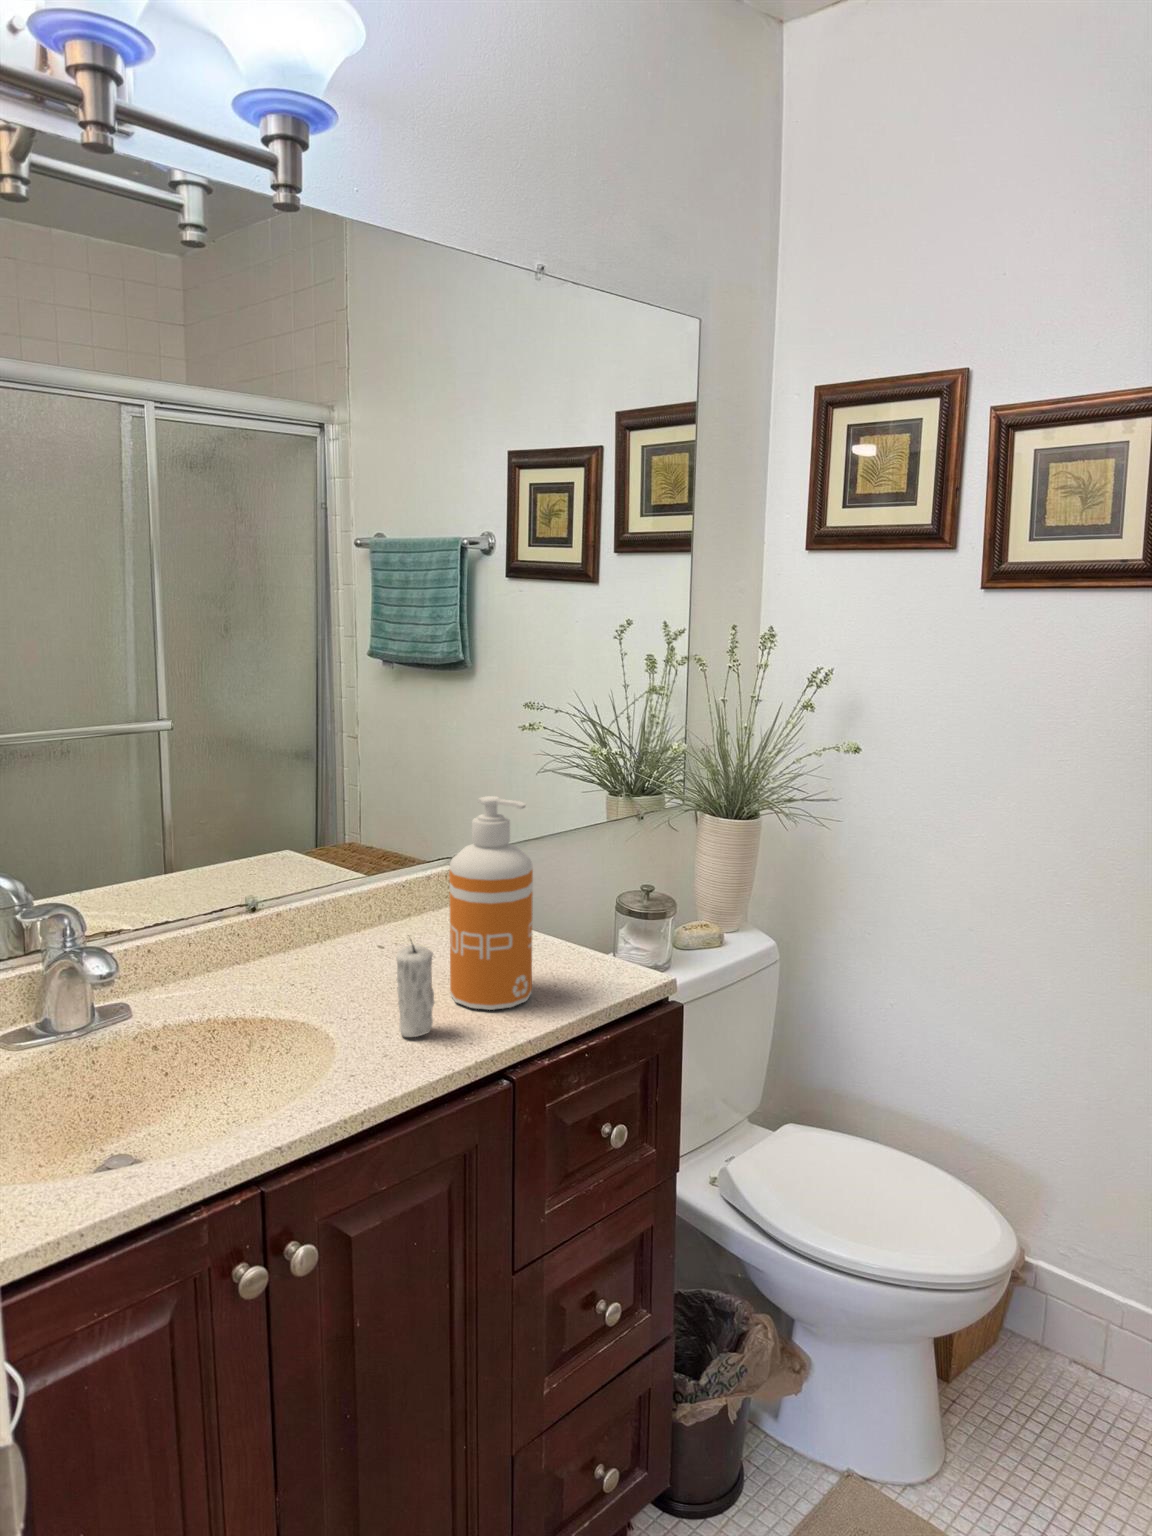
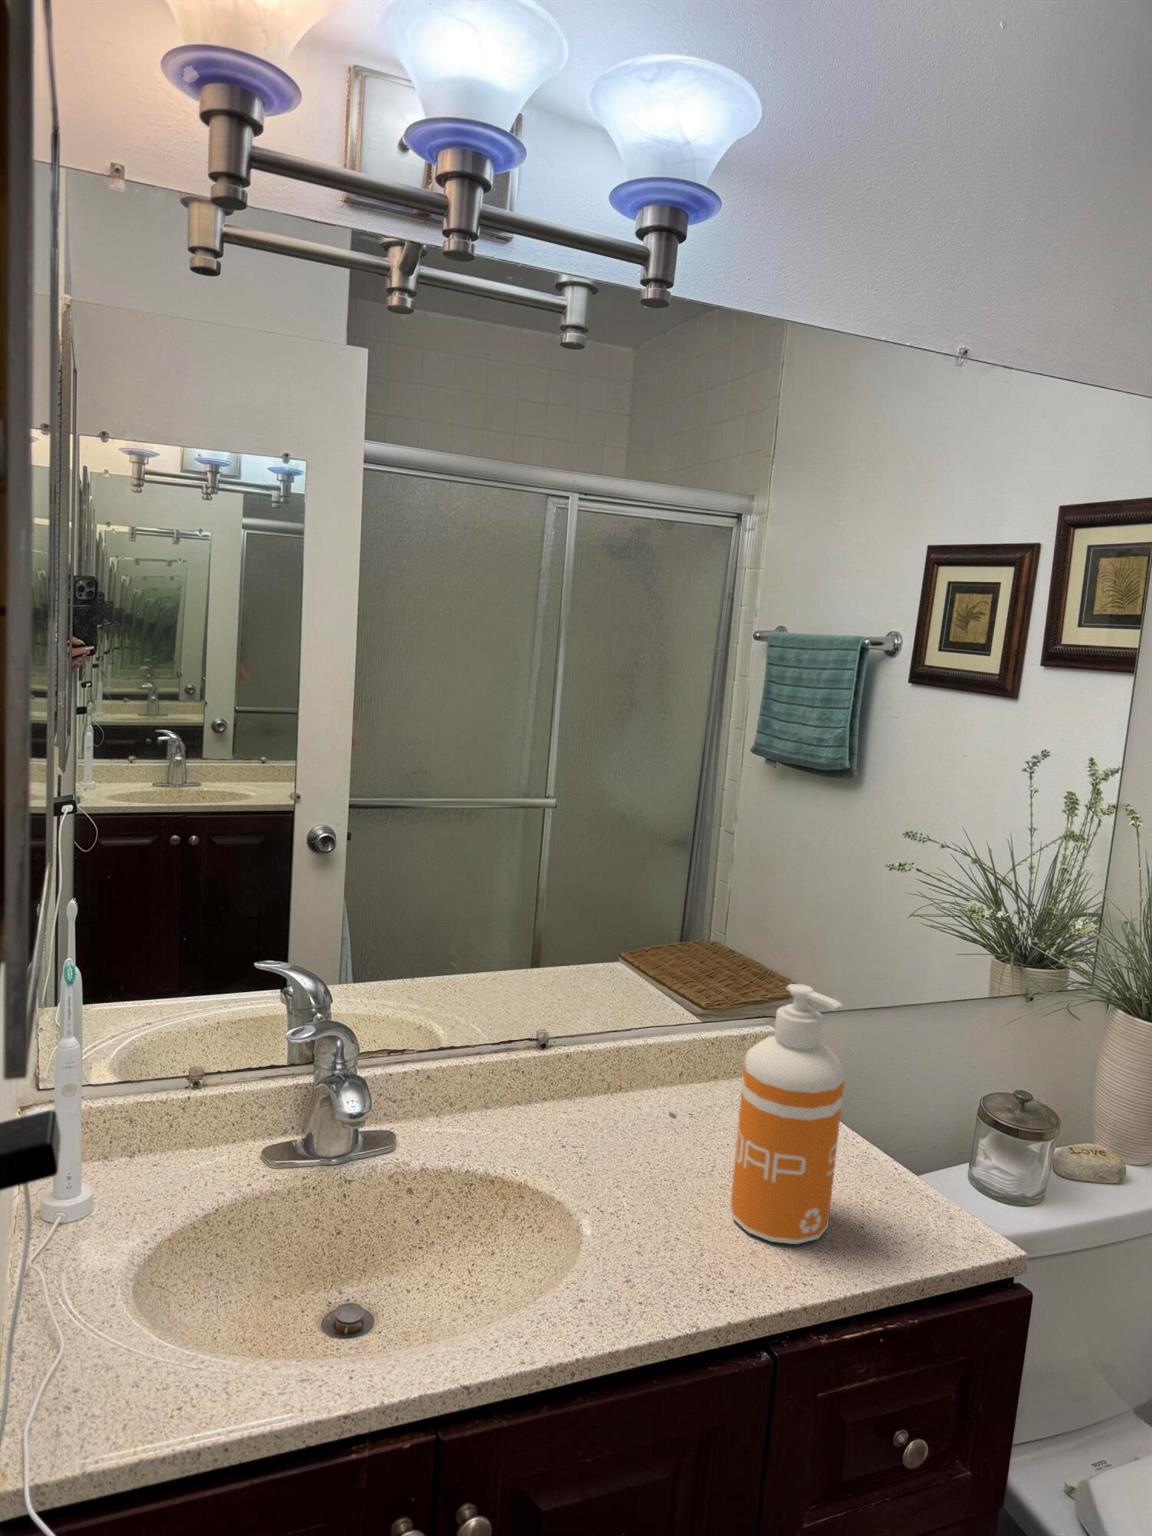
candle: present [396,944,434,1037] -> none [654,1136,704,1261]

